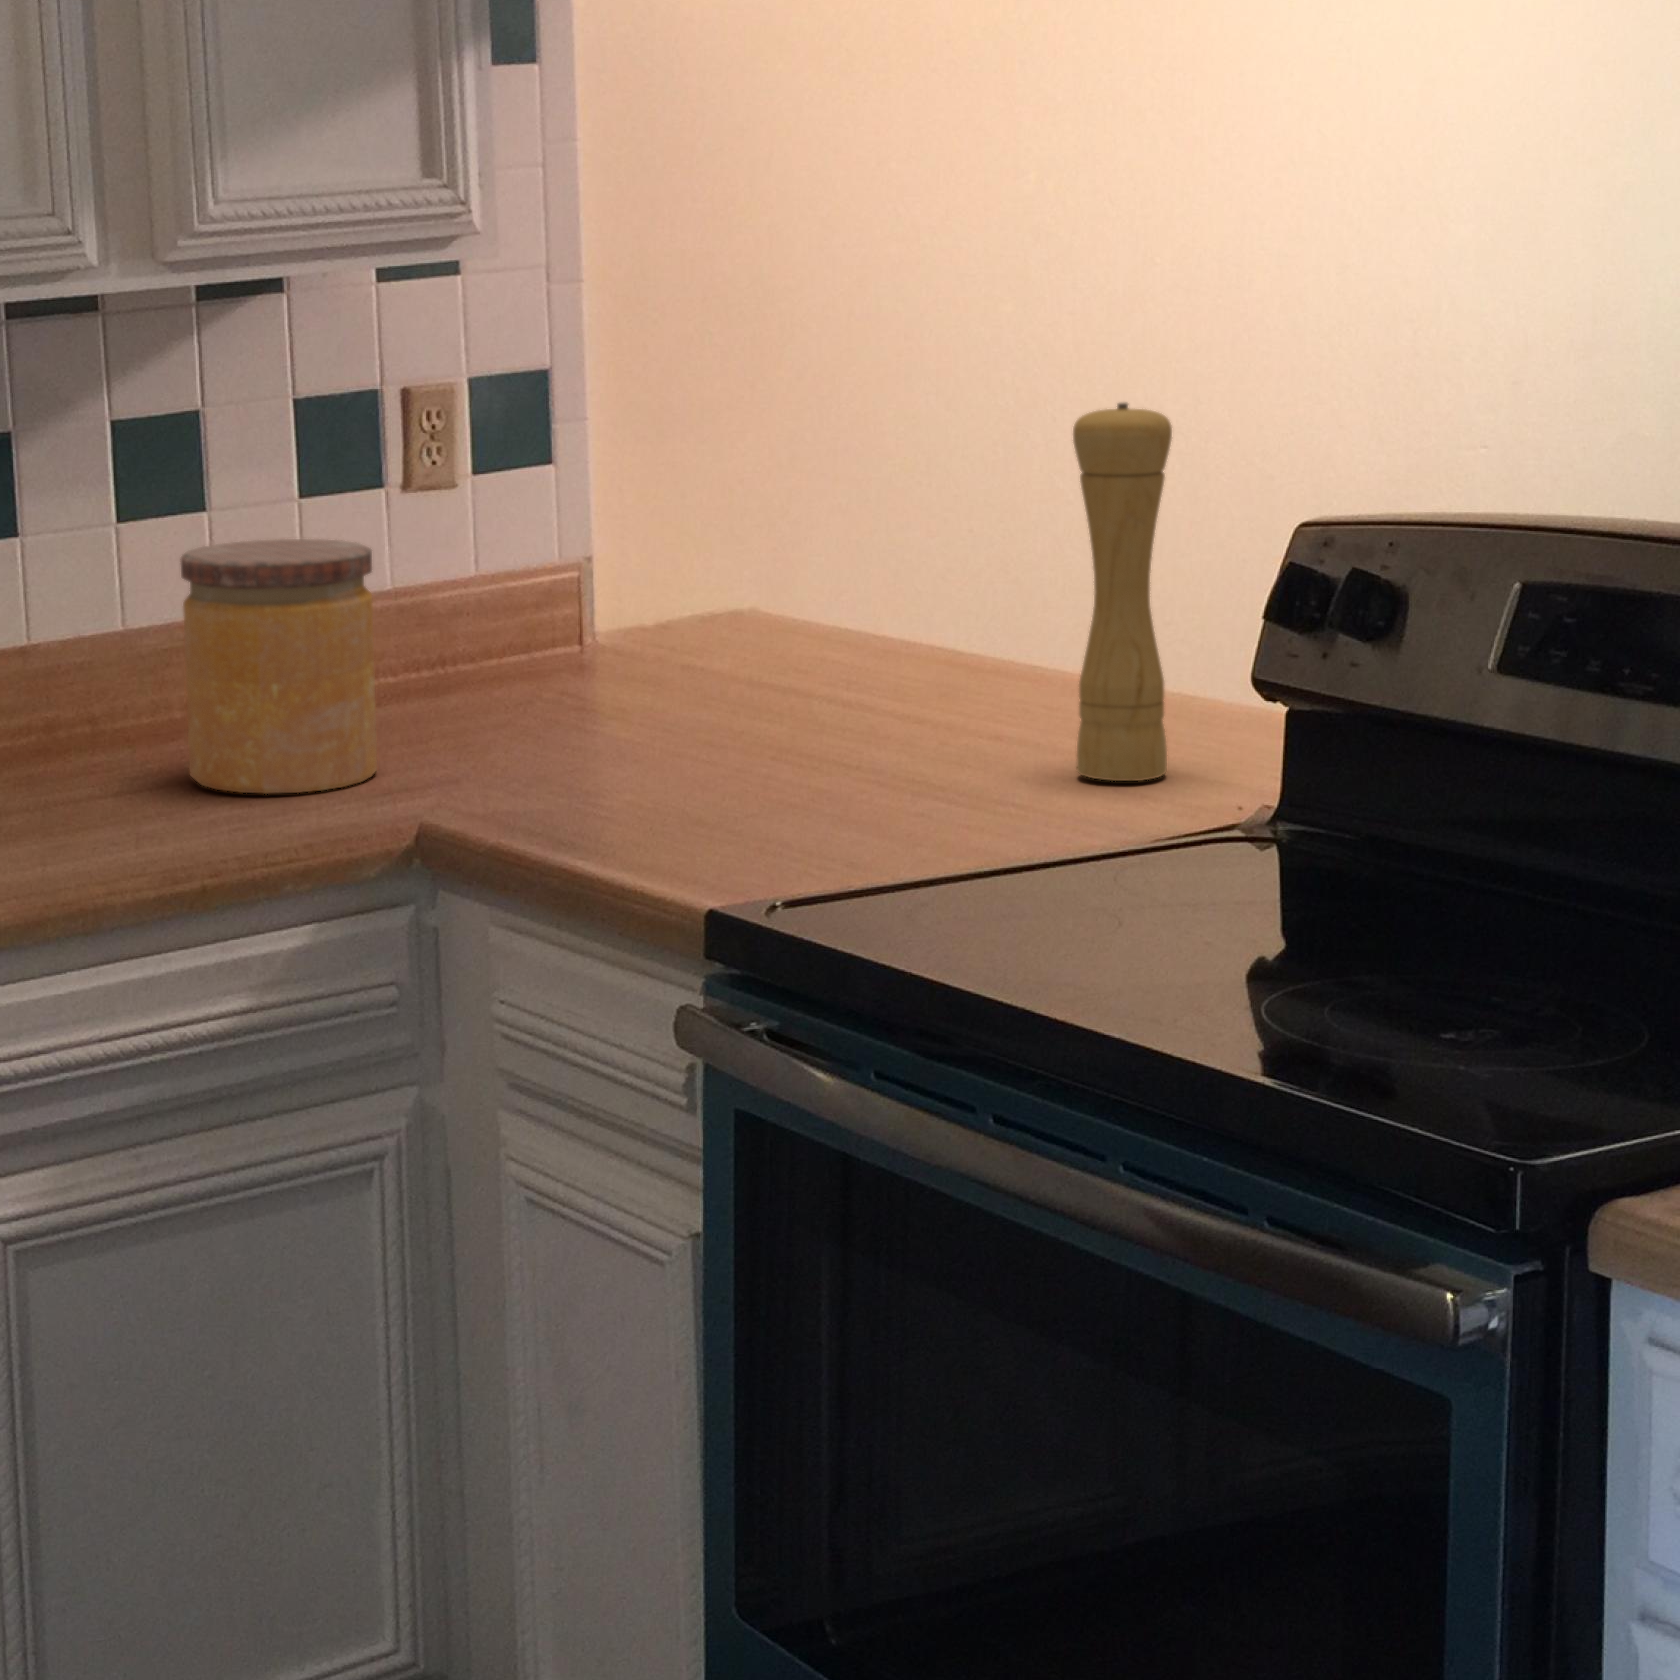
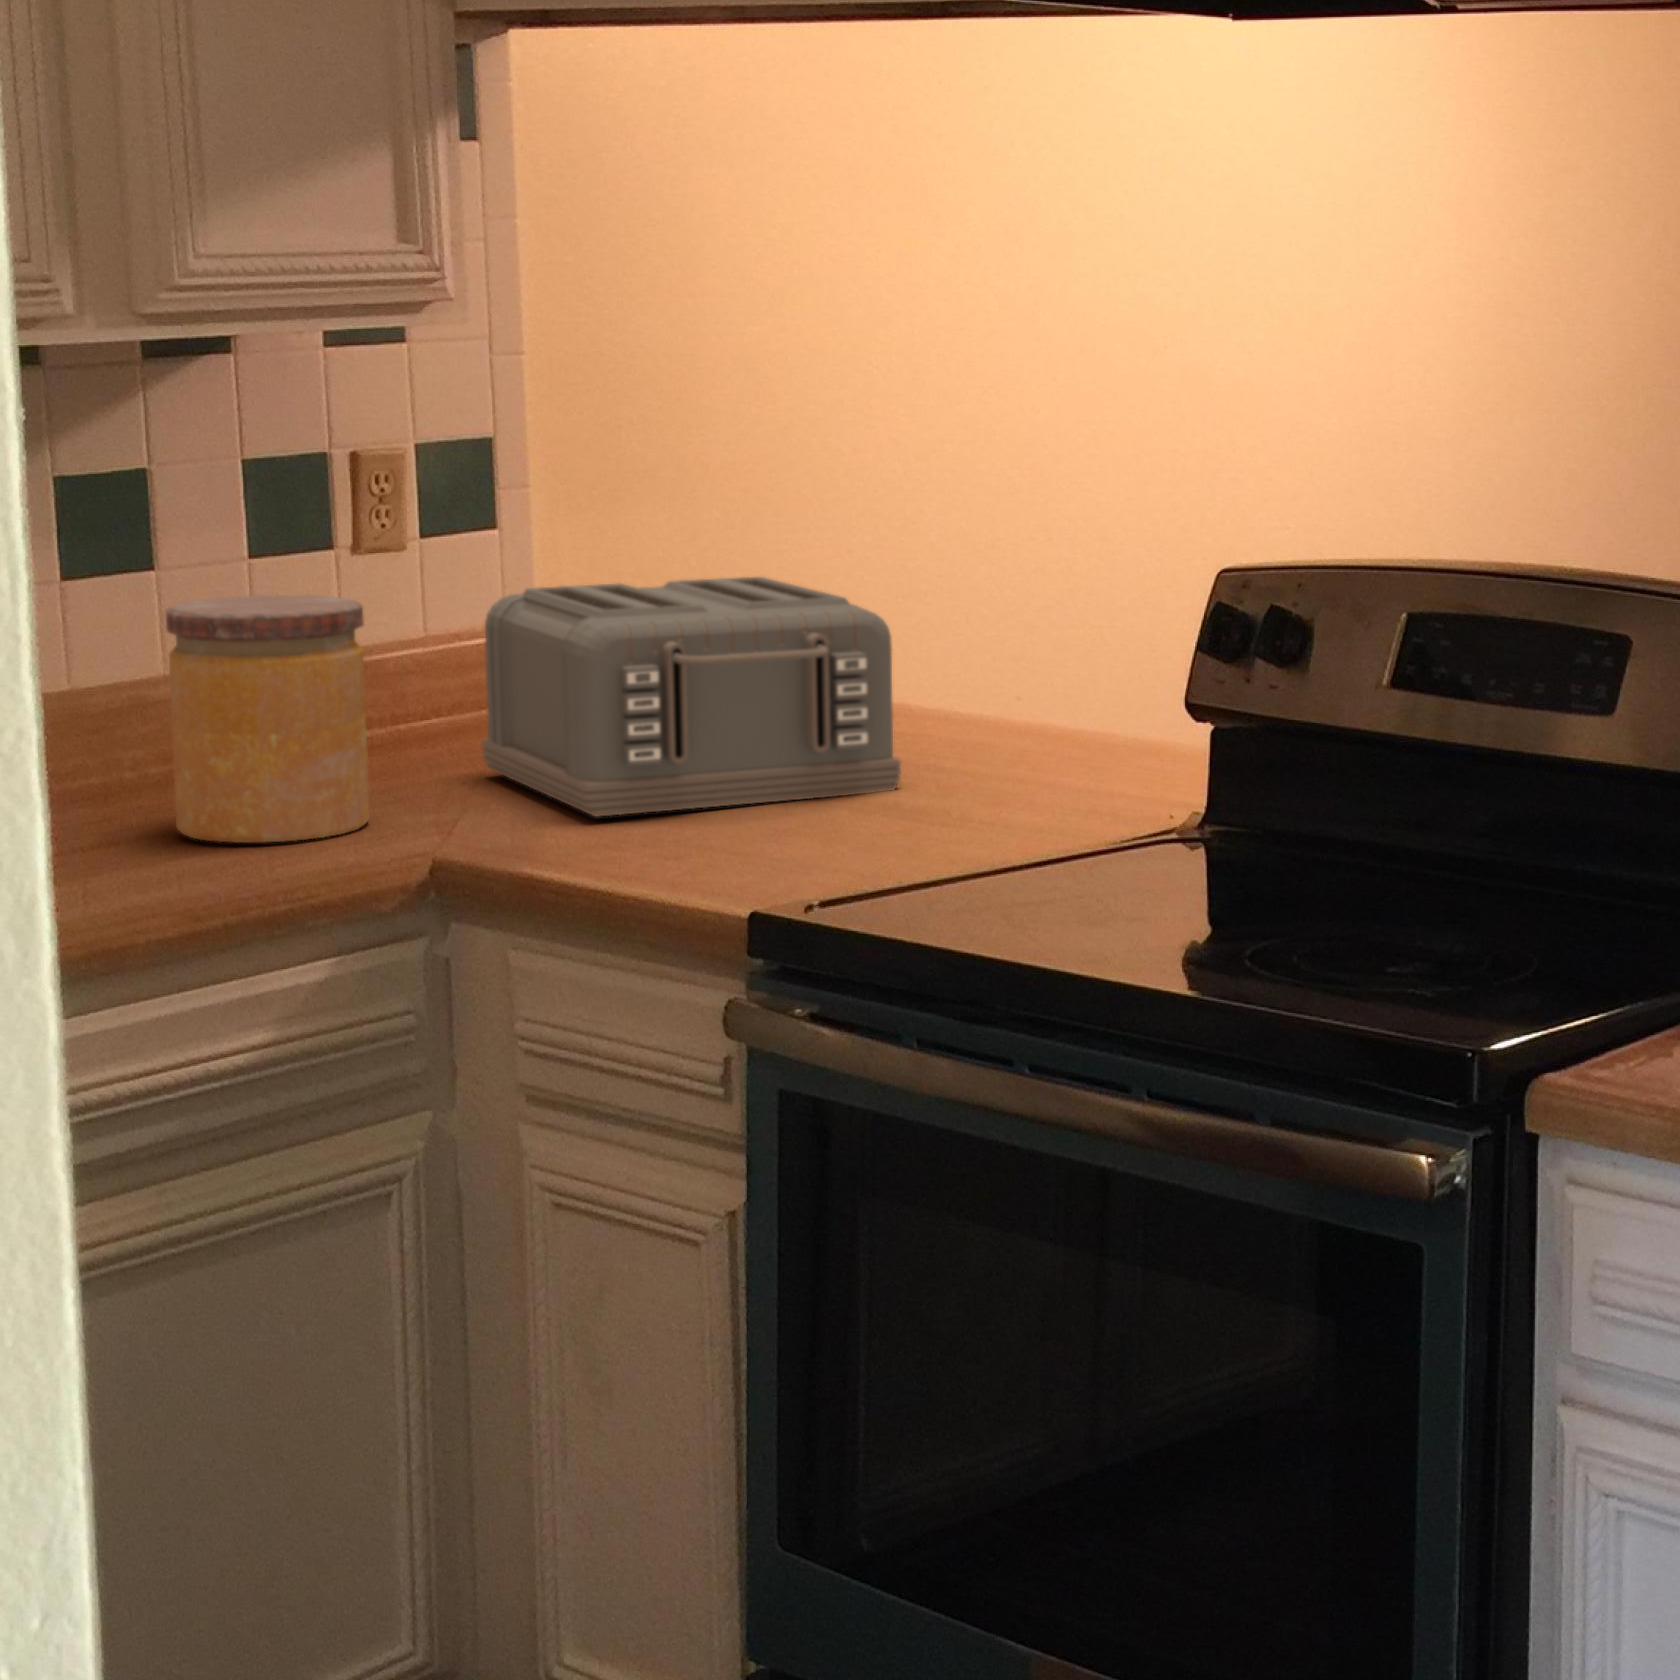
pepper mill: present [1073,402,1172,781] -> none [1024,467,1108,800]
toaster: none [510,519,936,779] -> present [482,577,901,817]

